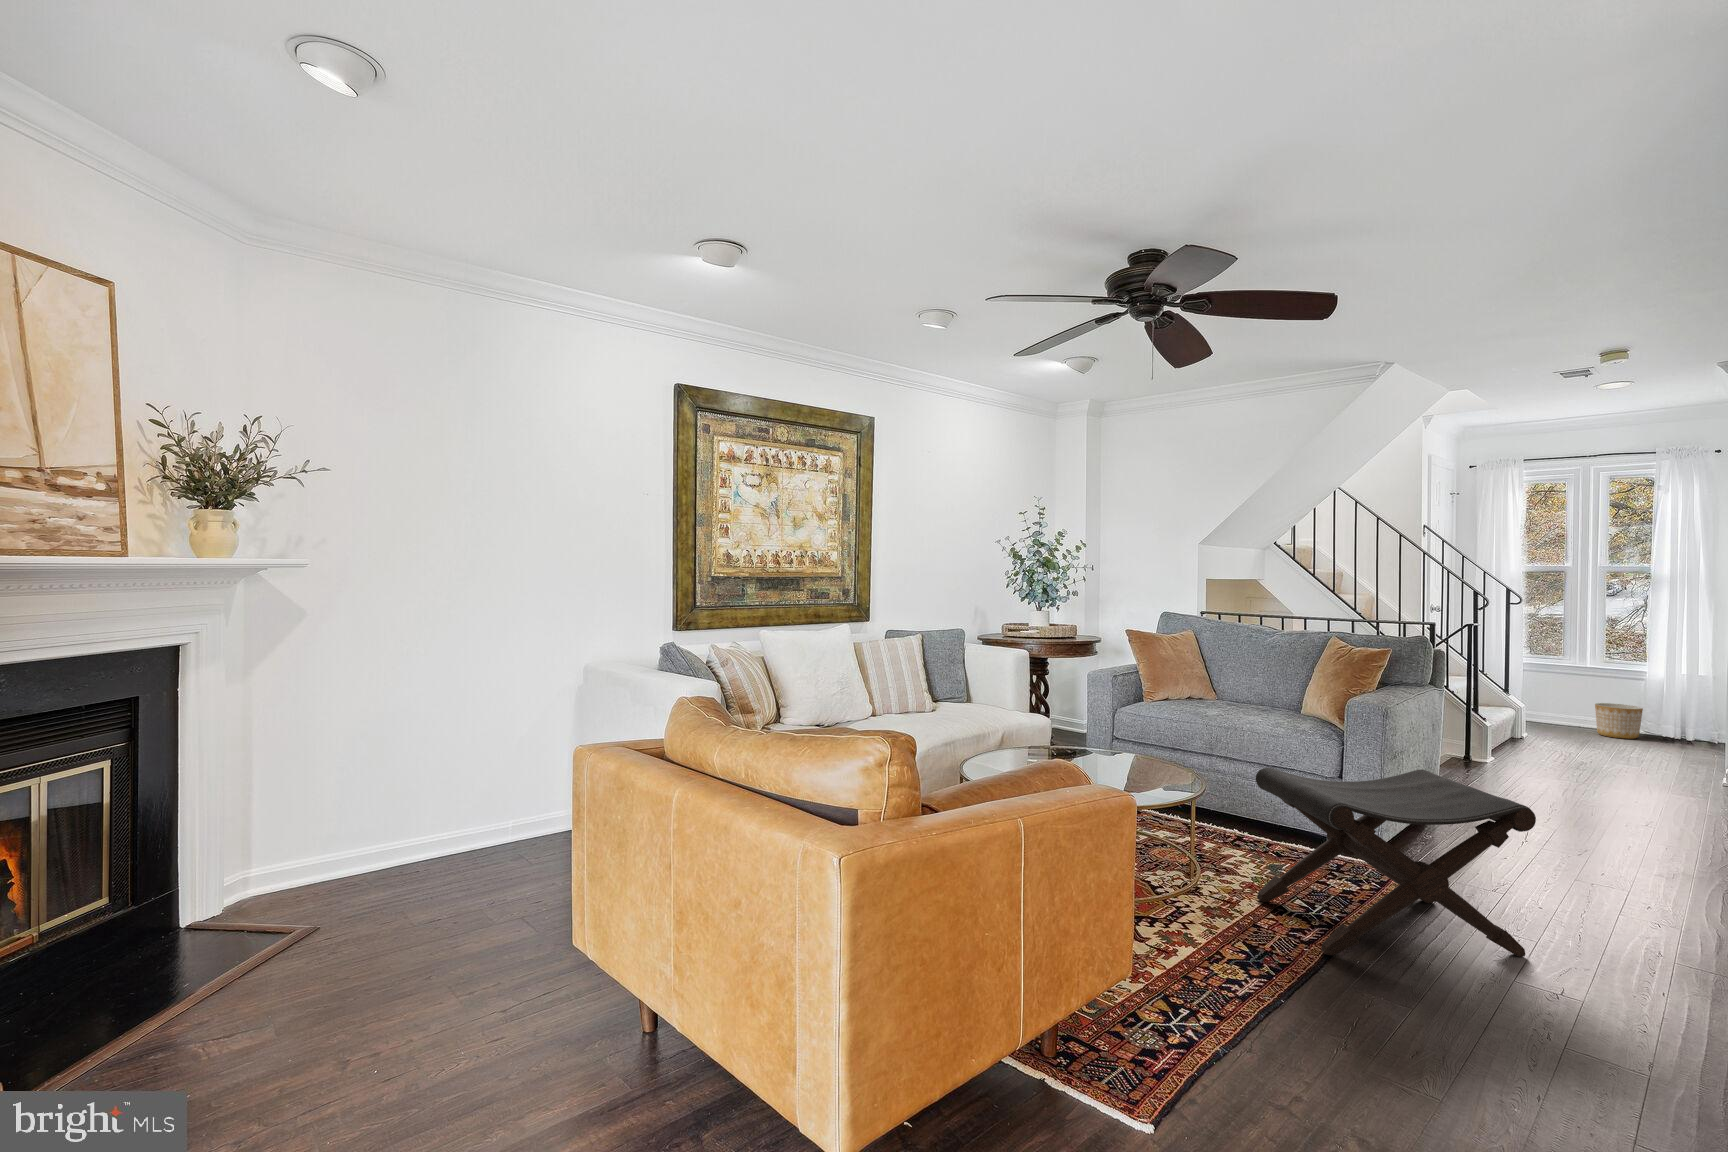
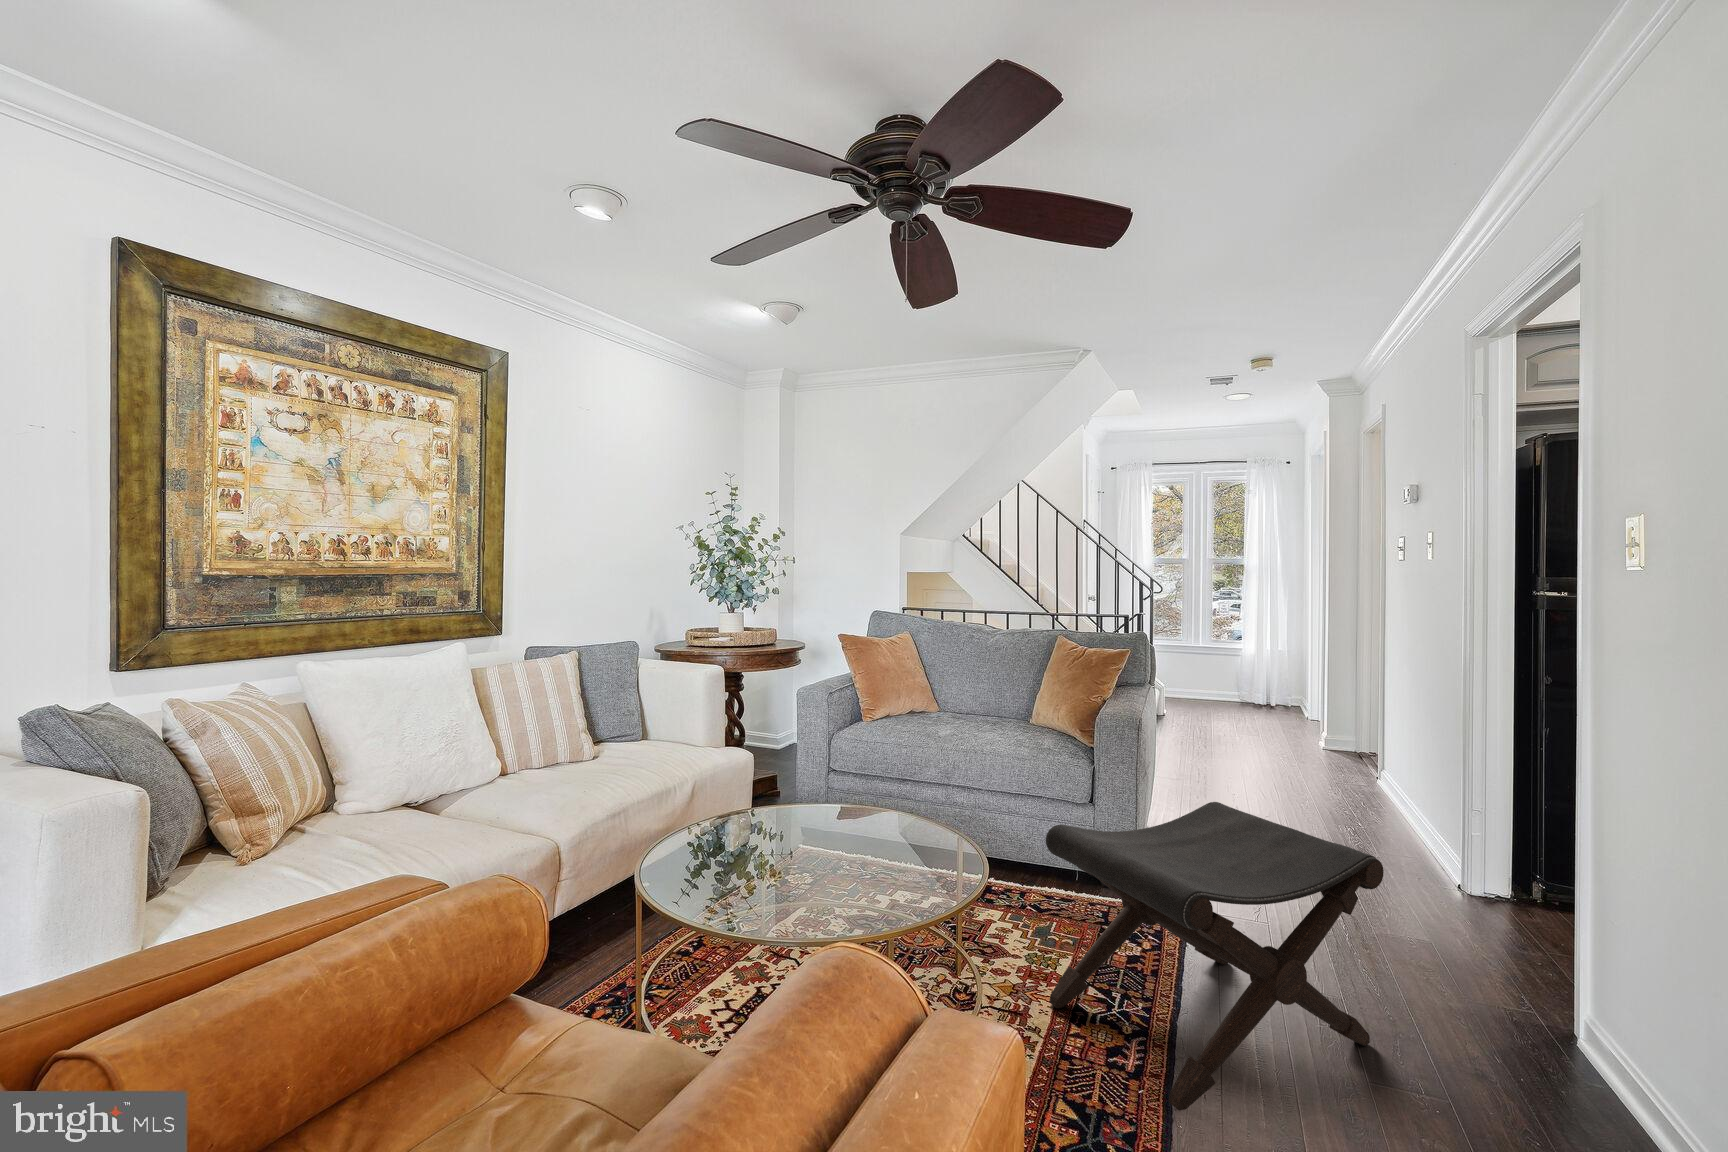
planter: present [1595,703,1643,739] -> none [1211,678,1246,708]

